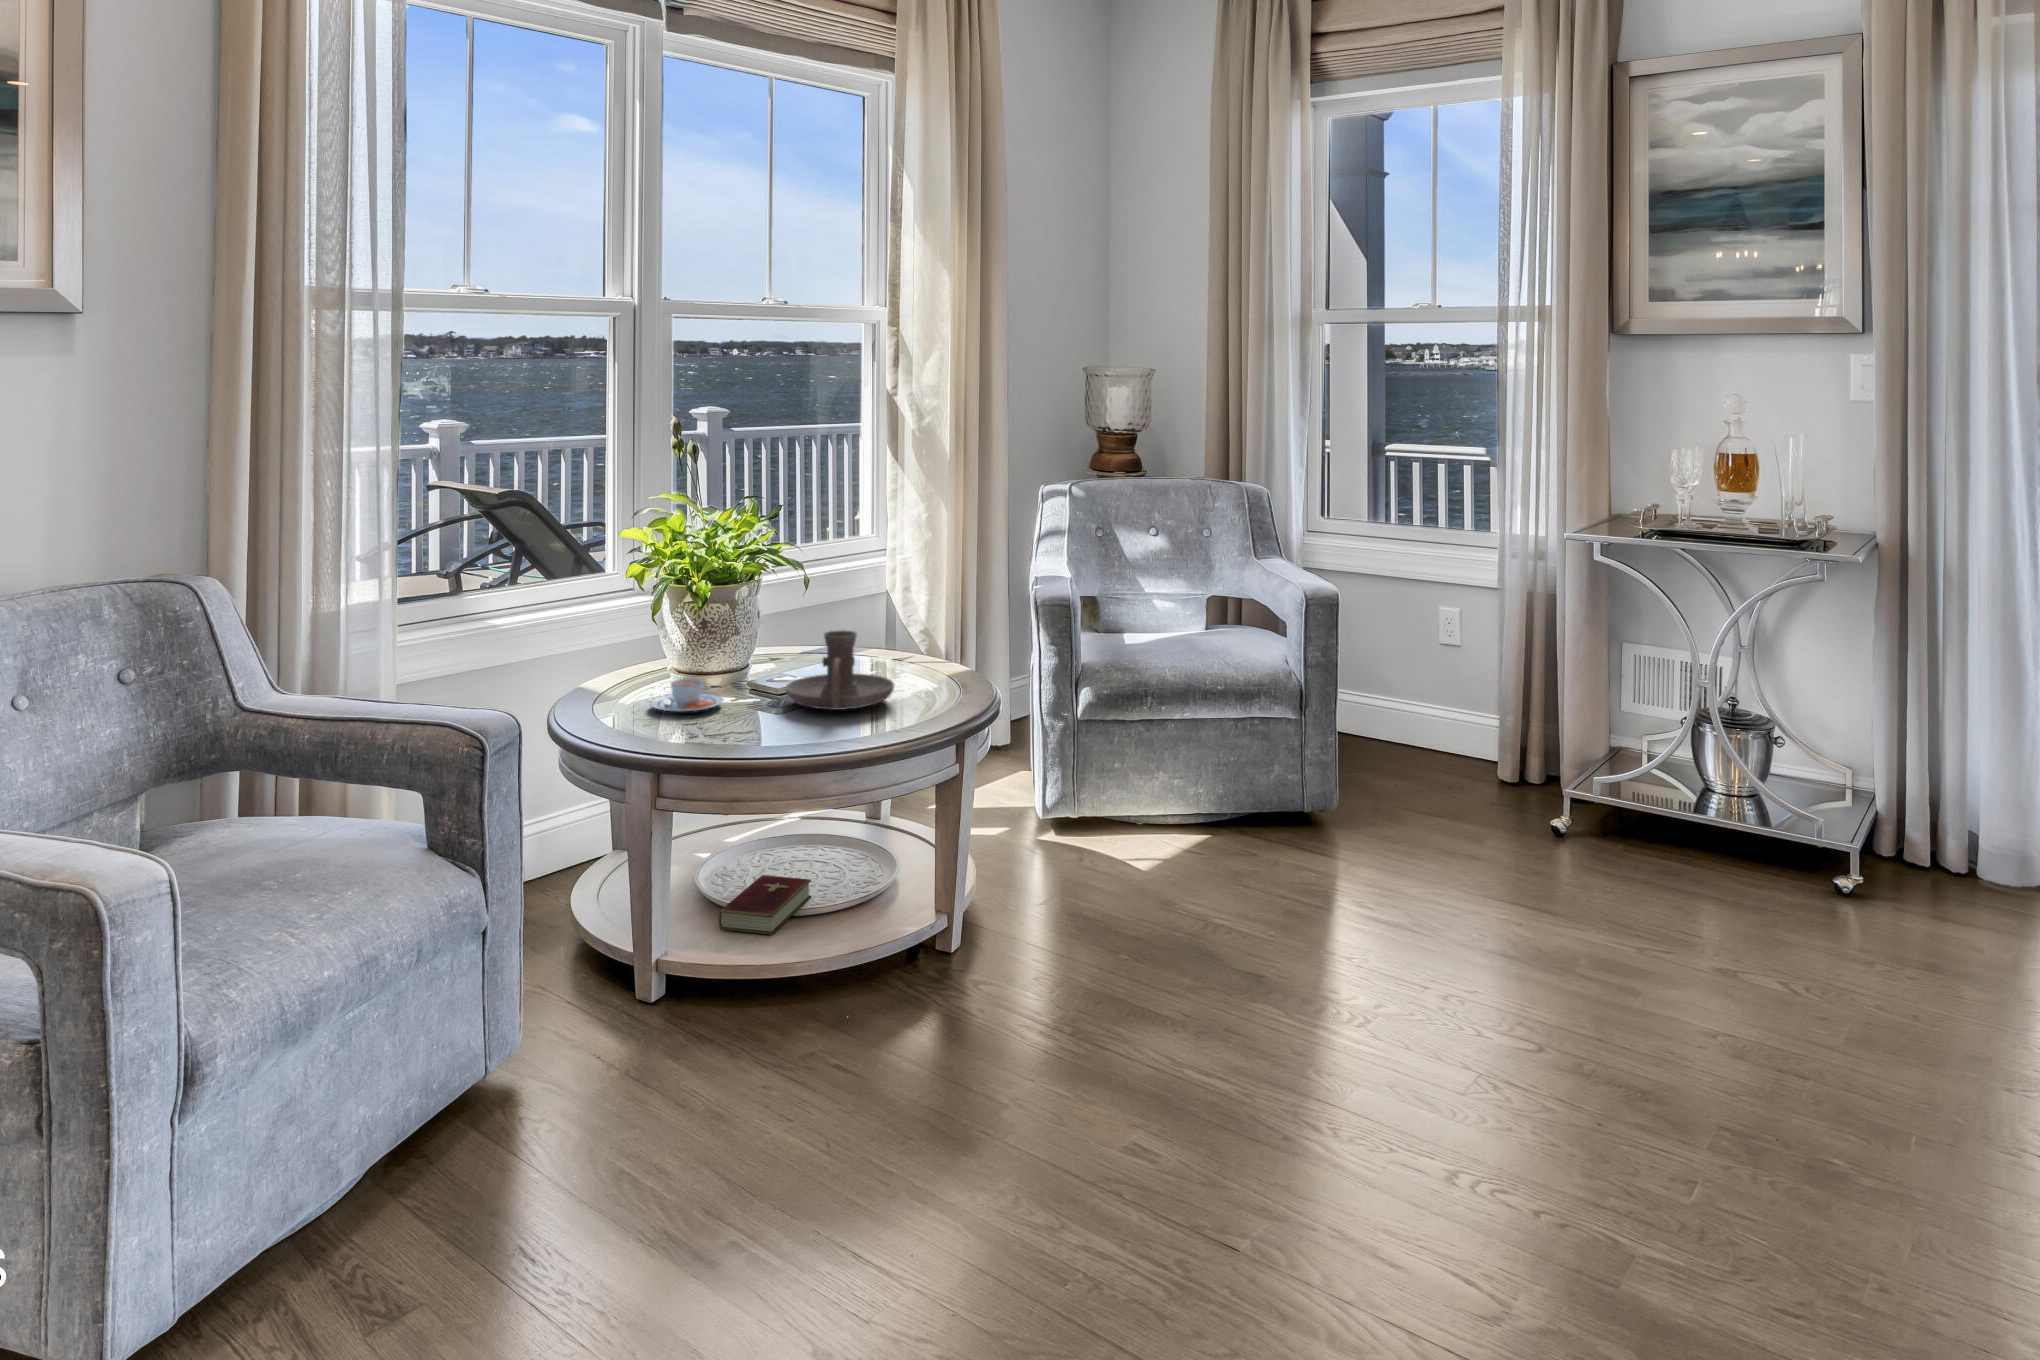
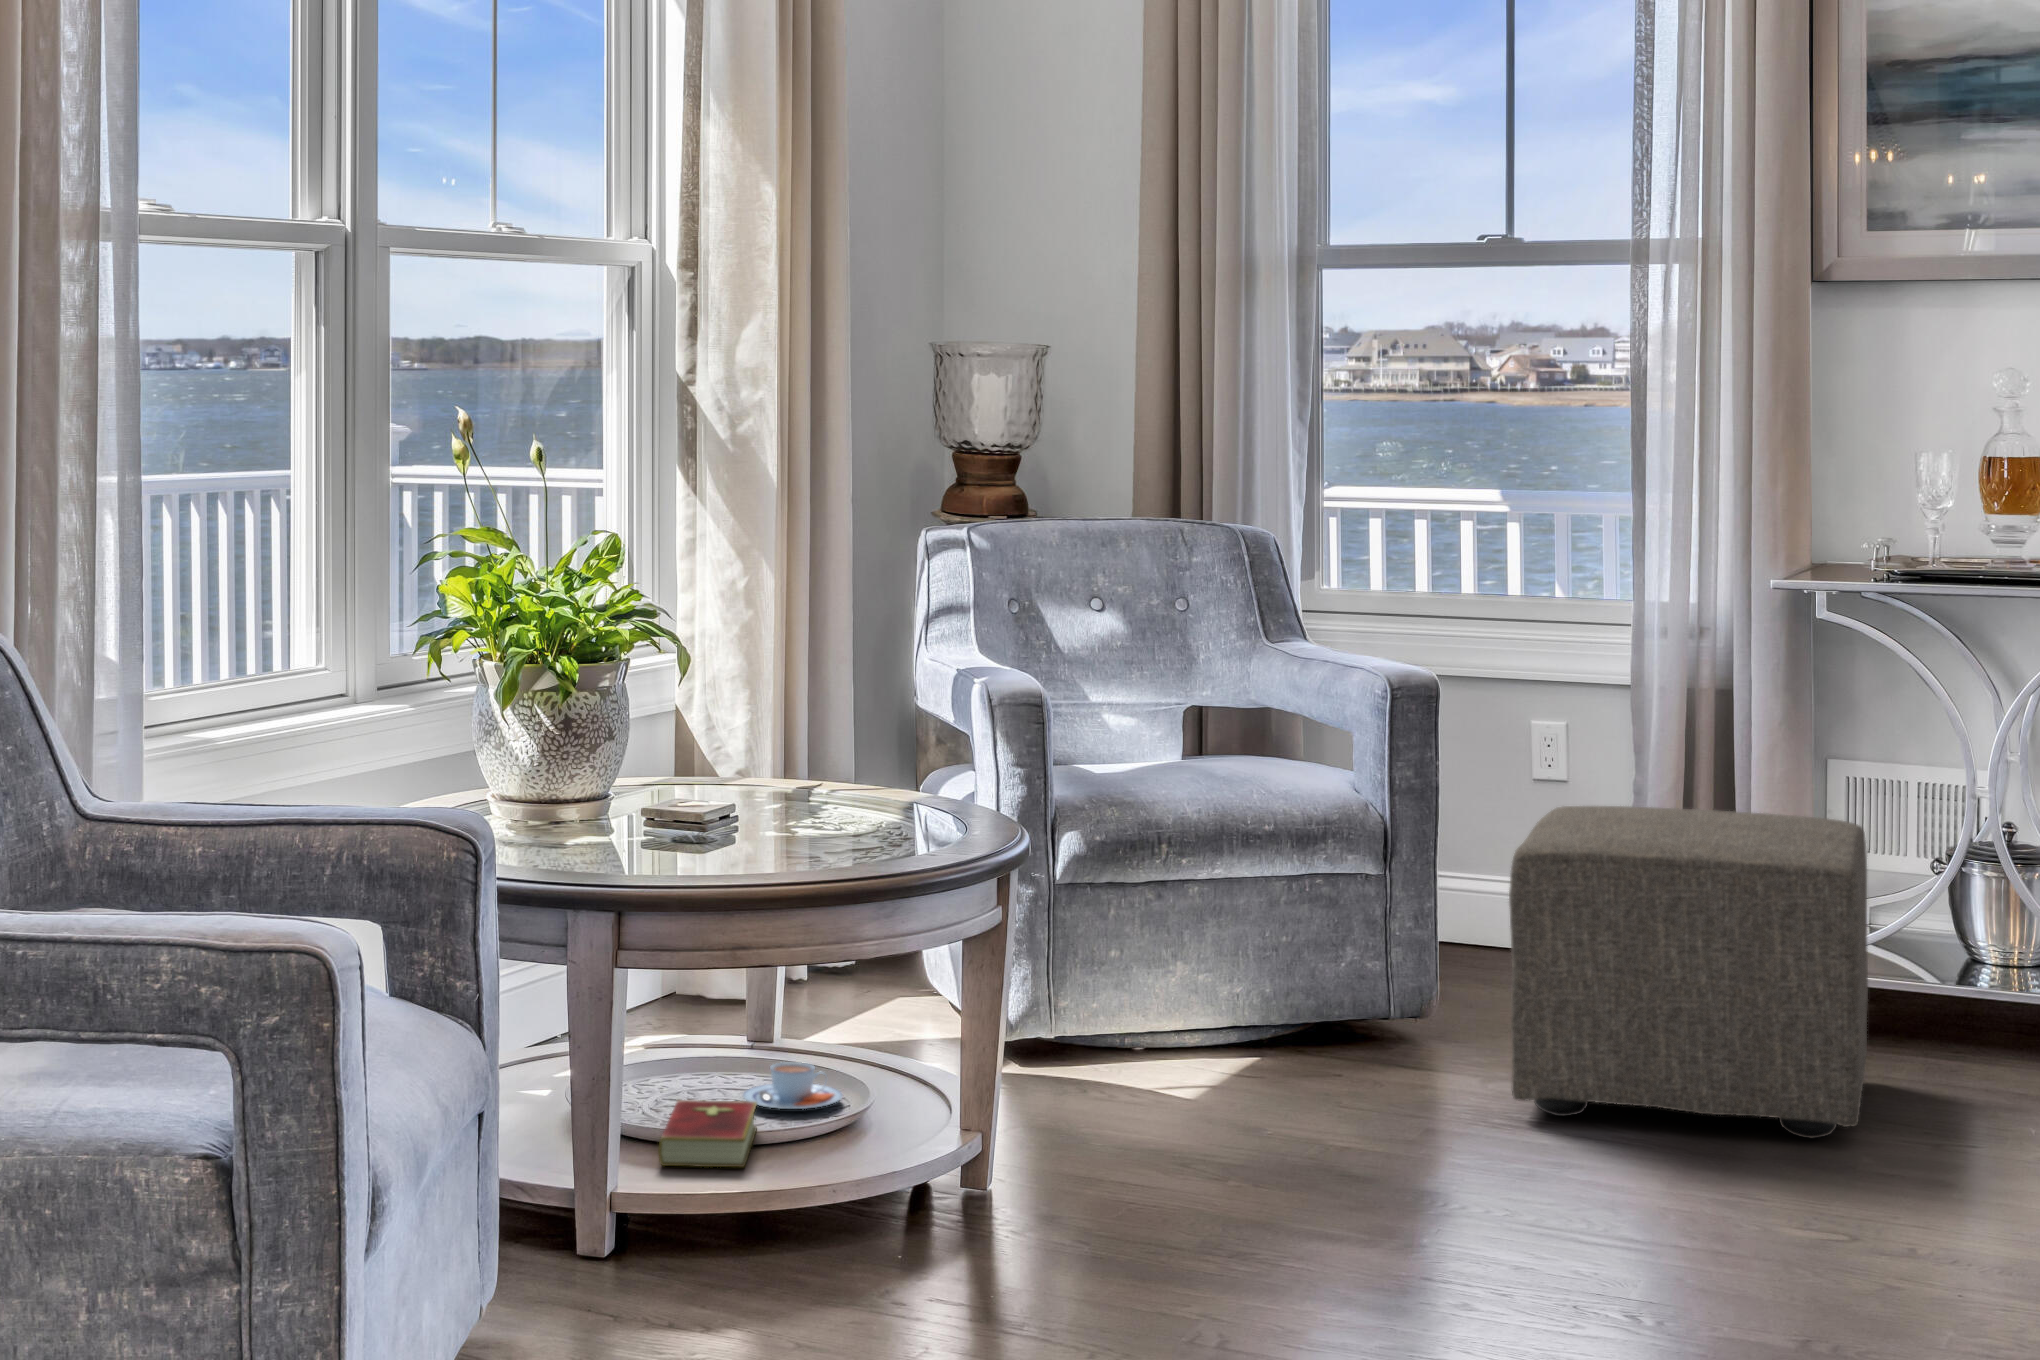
candle holder: present [786,630,894,710] -> none [745,718,907,830]
teacup: present [650,678,723,712] -> present [743,1062,842,1109]
ottoman: none [1348,681,1614,934] -> present [1509,806,1868,1138]

